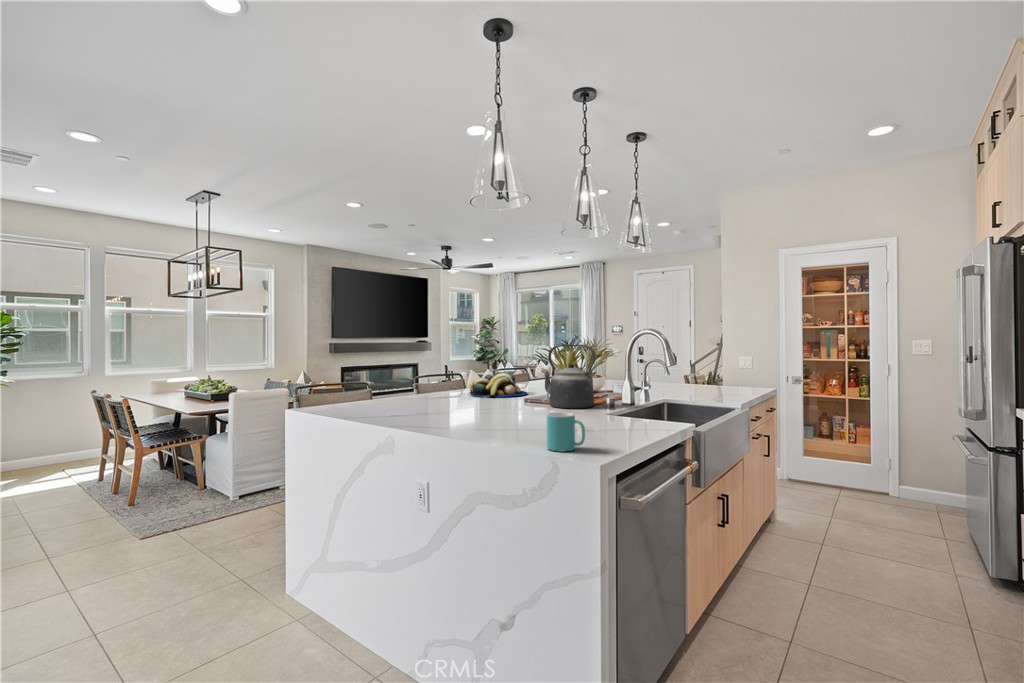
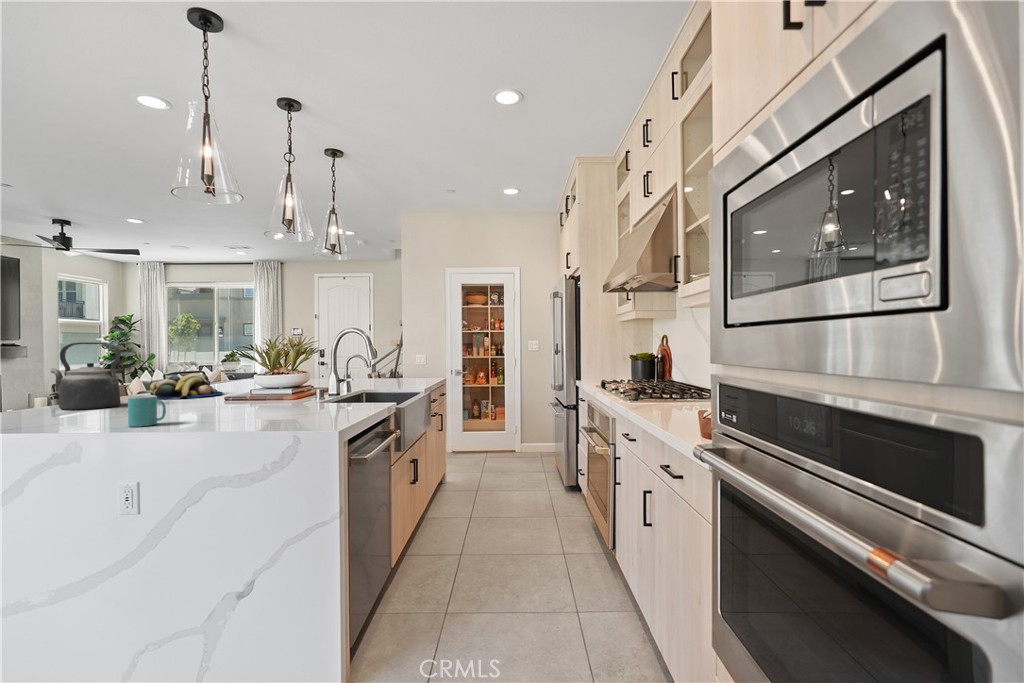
kettle: present [541,345,596,409] -> present [51,342,120,410]
mug: present [547,412,585,451] -> present [128,395,166,427]

